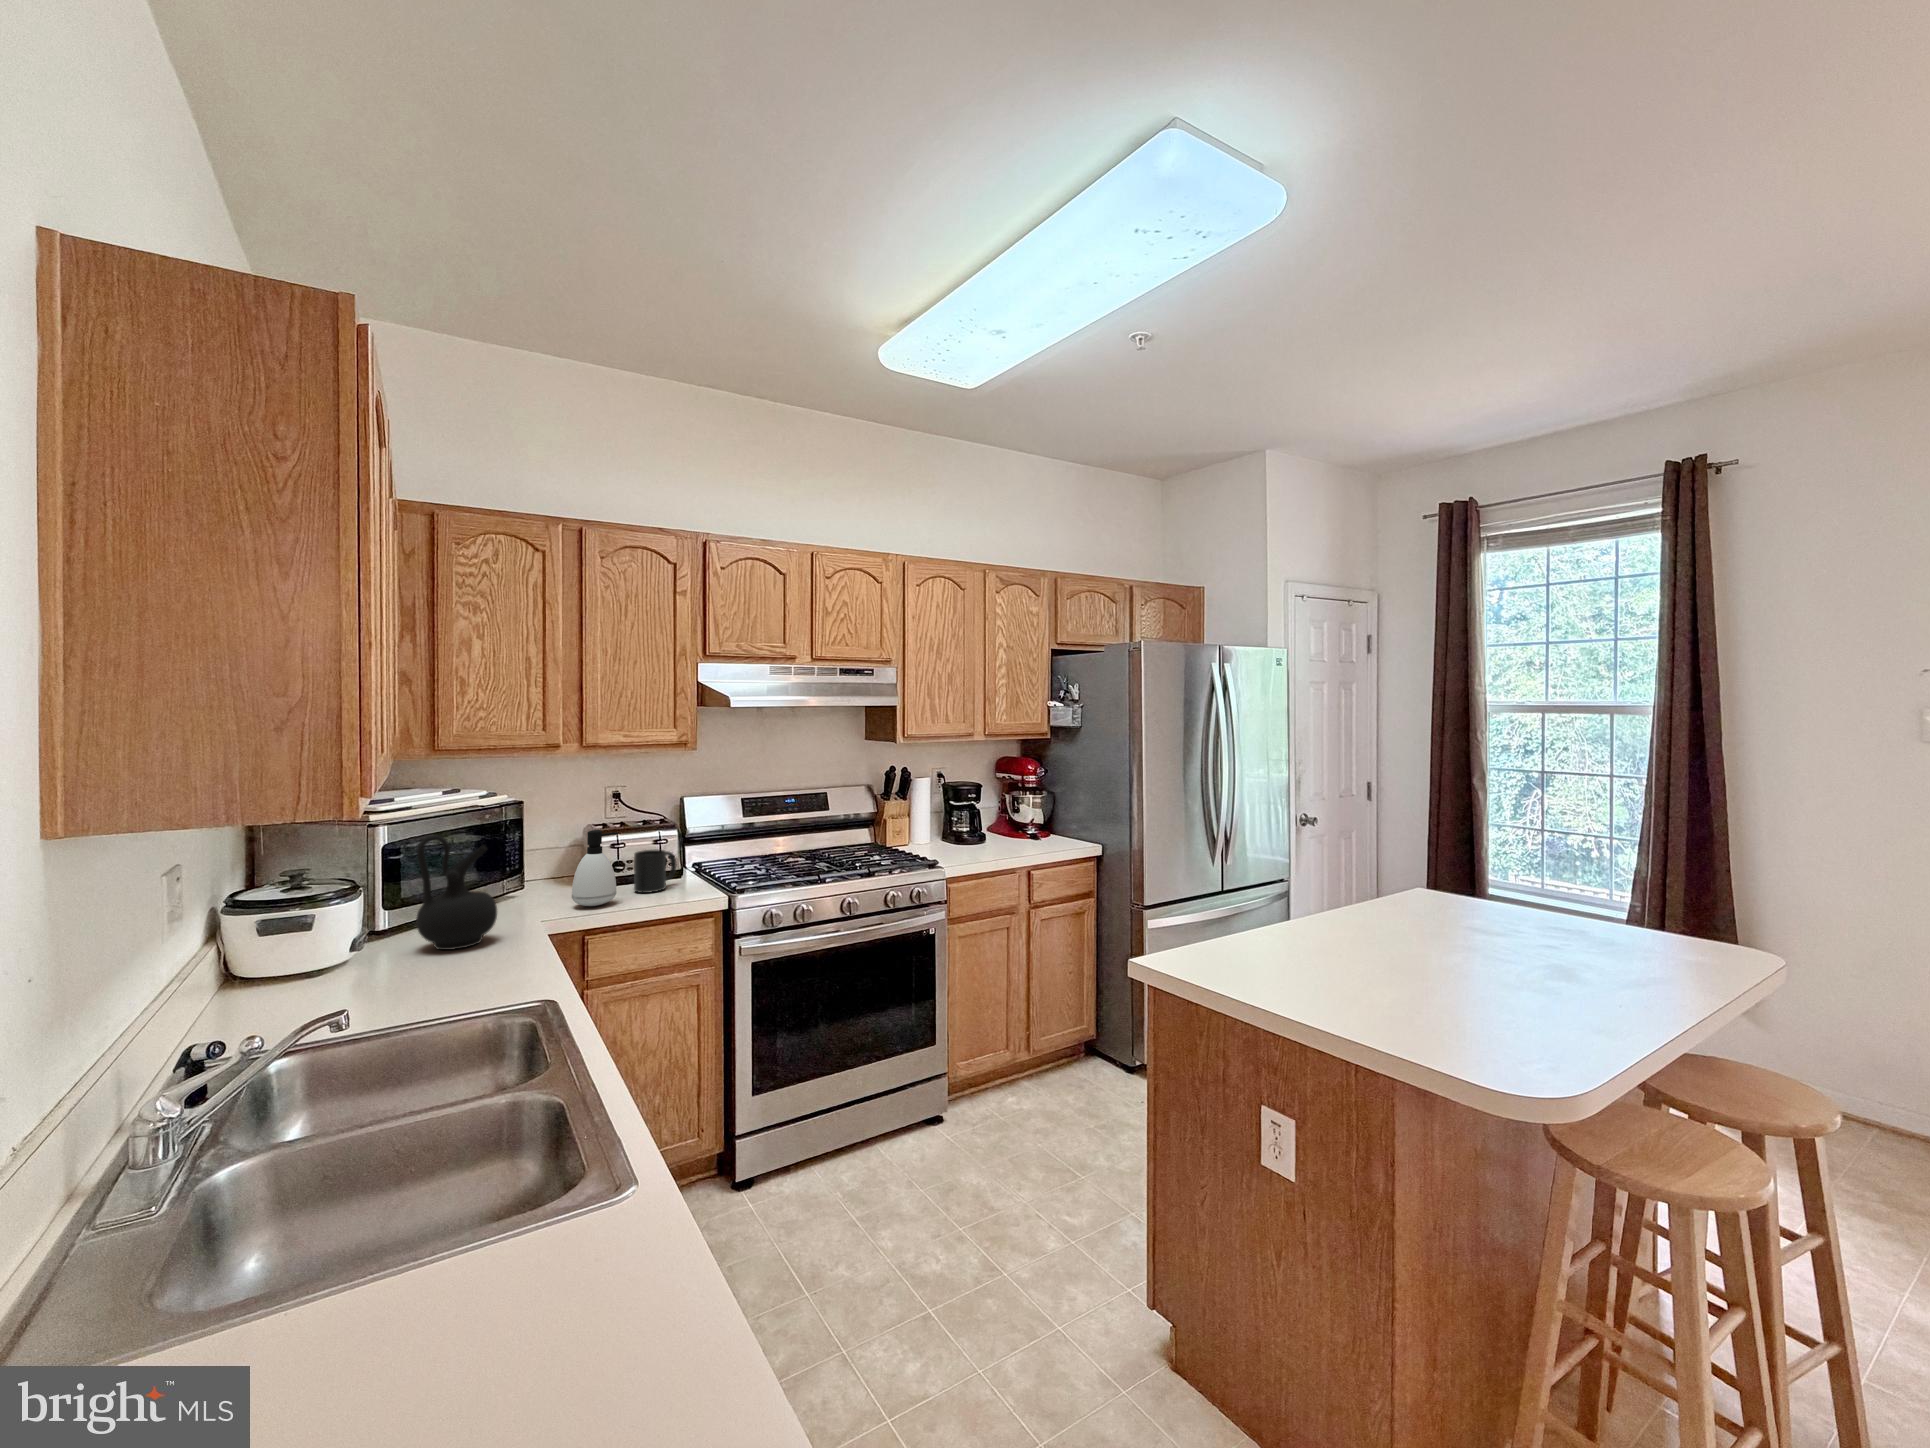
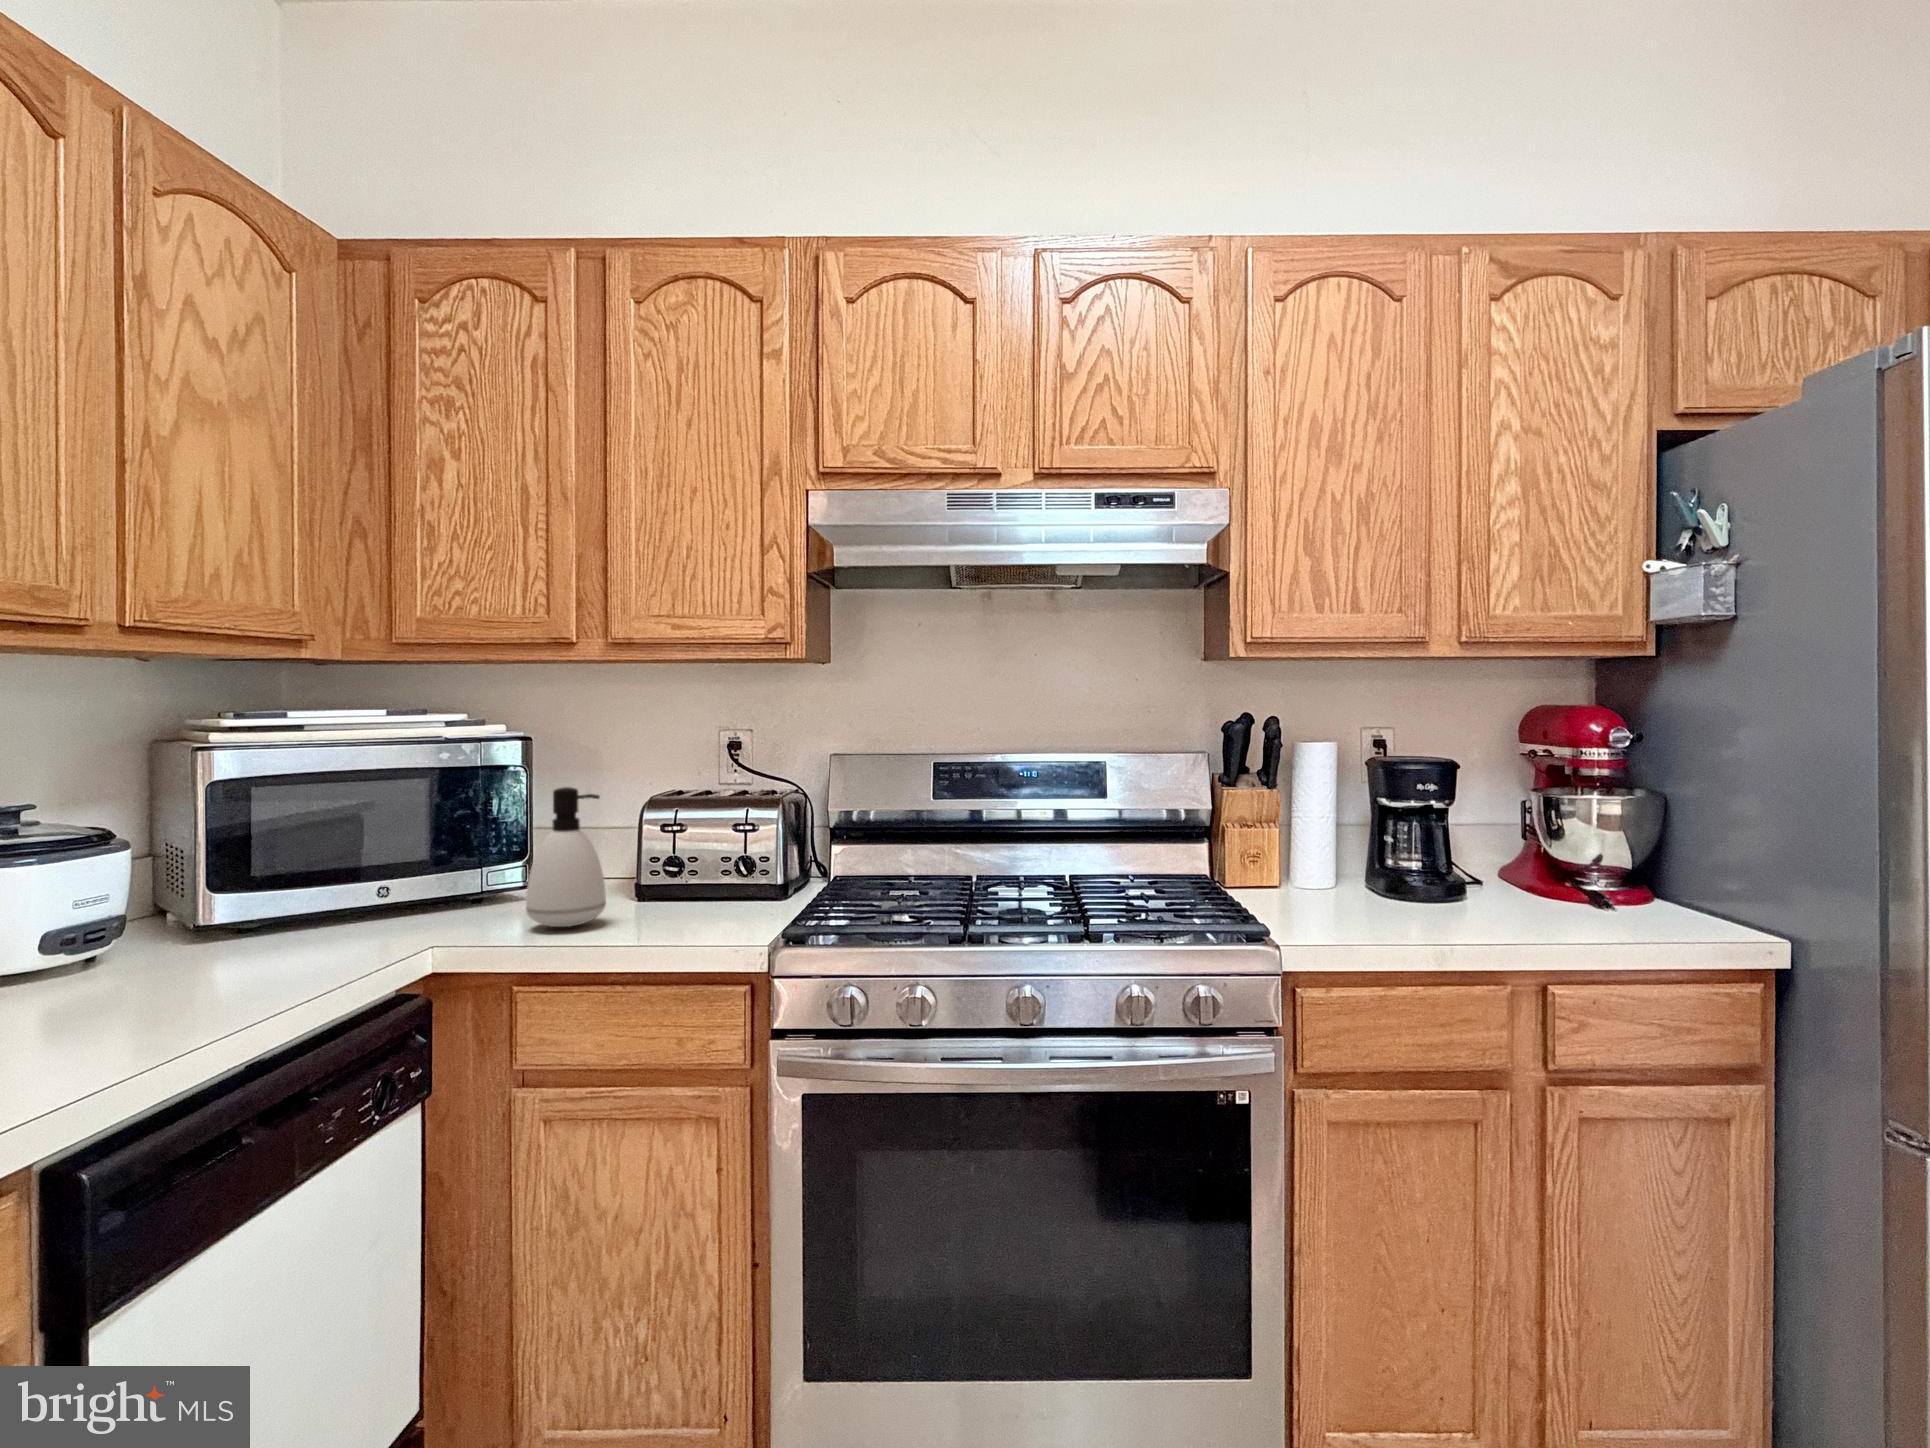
ceramic jug: present [416,835,497,950] -> none [172,766,319,976]
mug: present [634,849,676,893] -> none [667,835,754,915]

